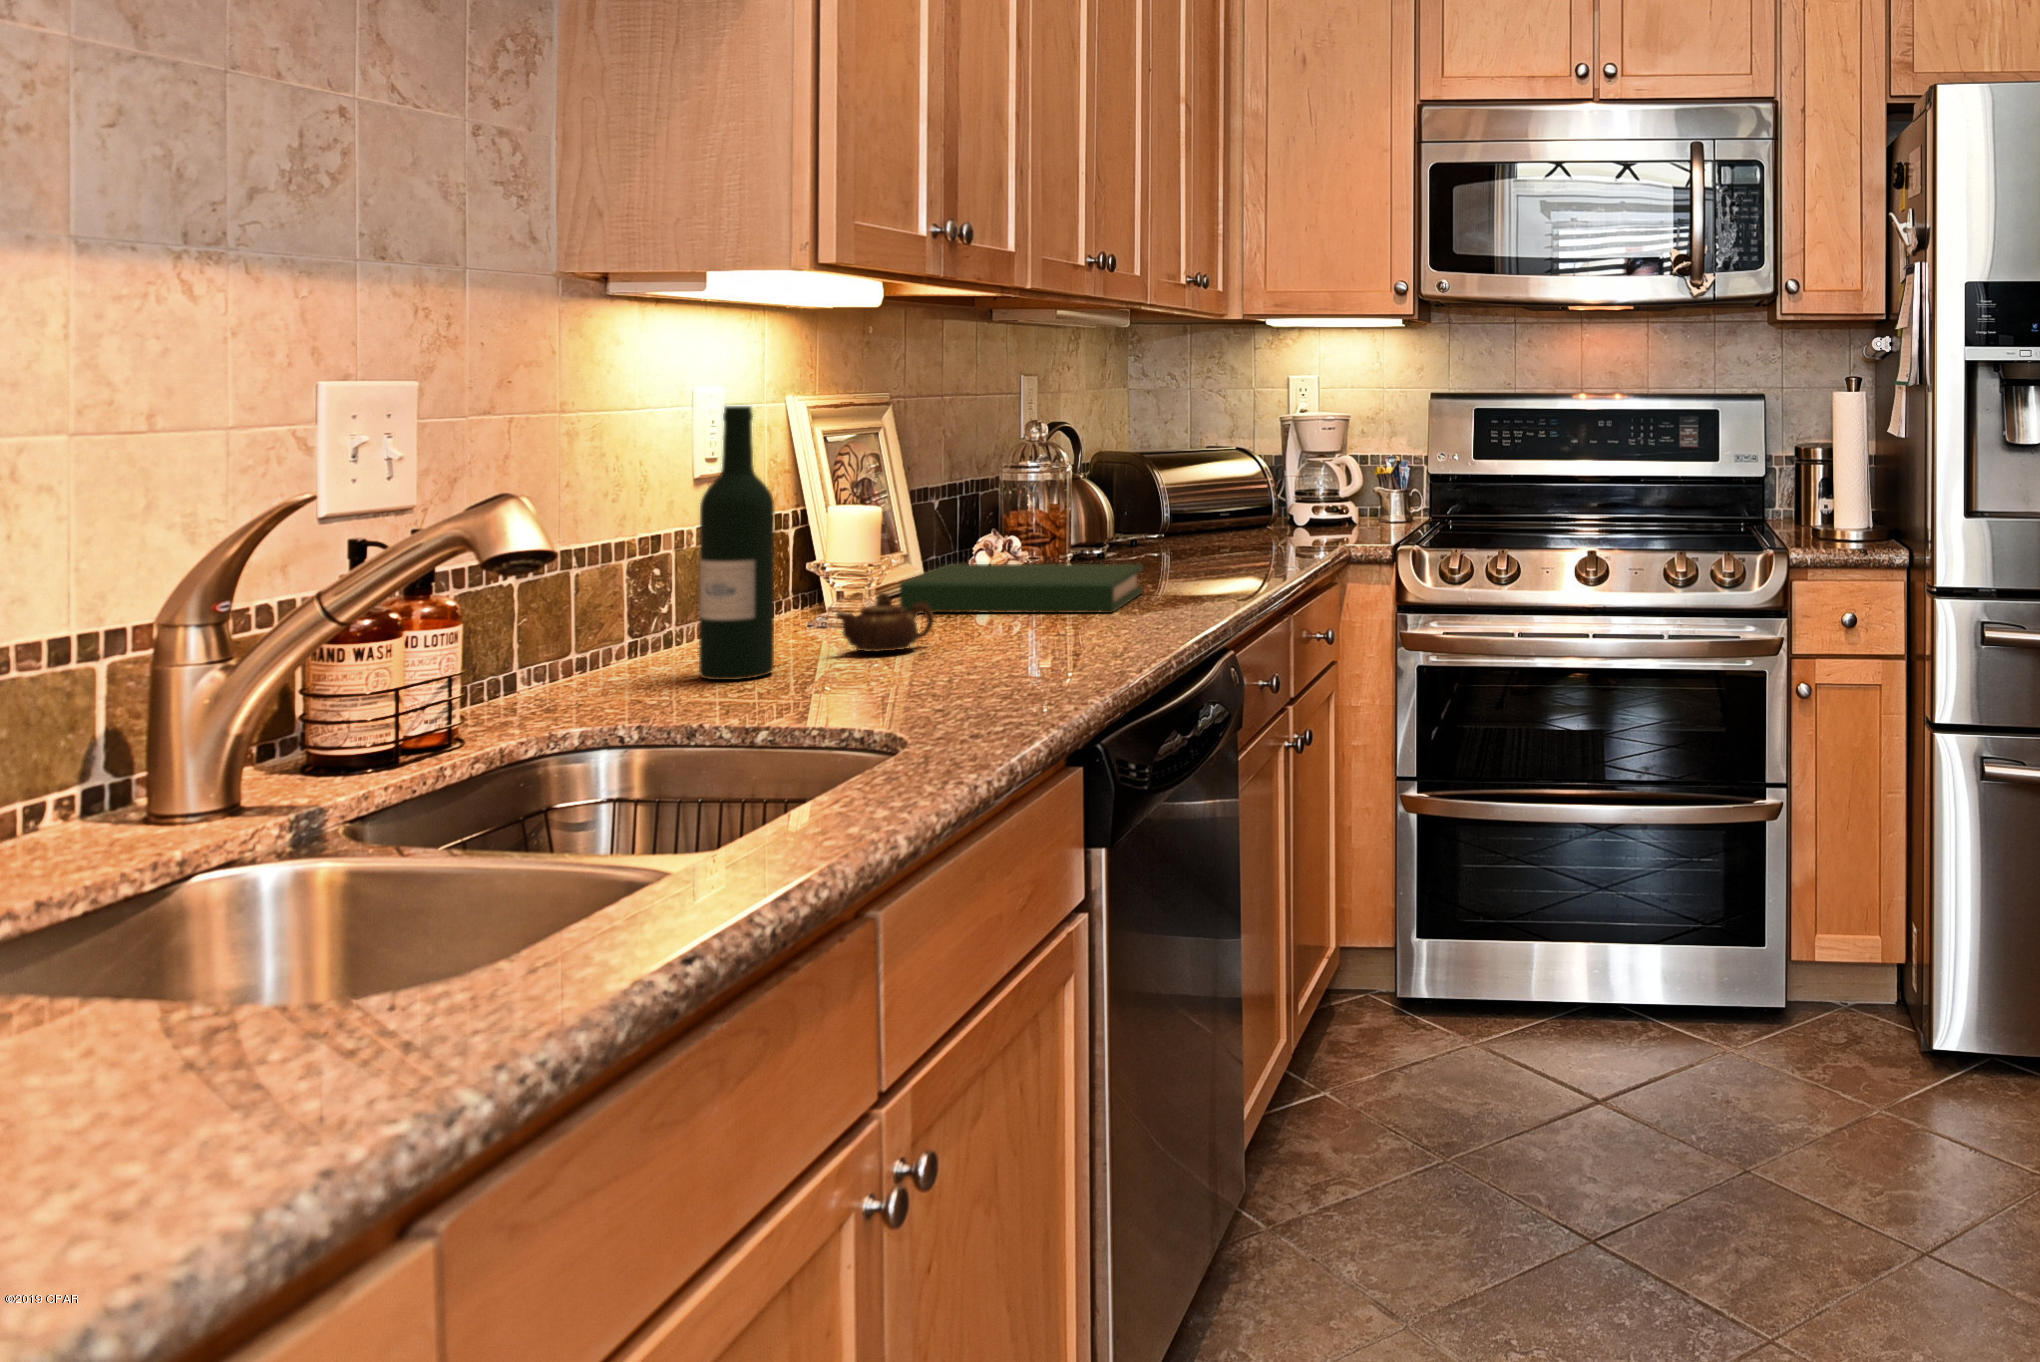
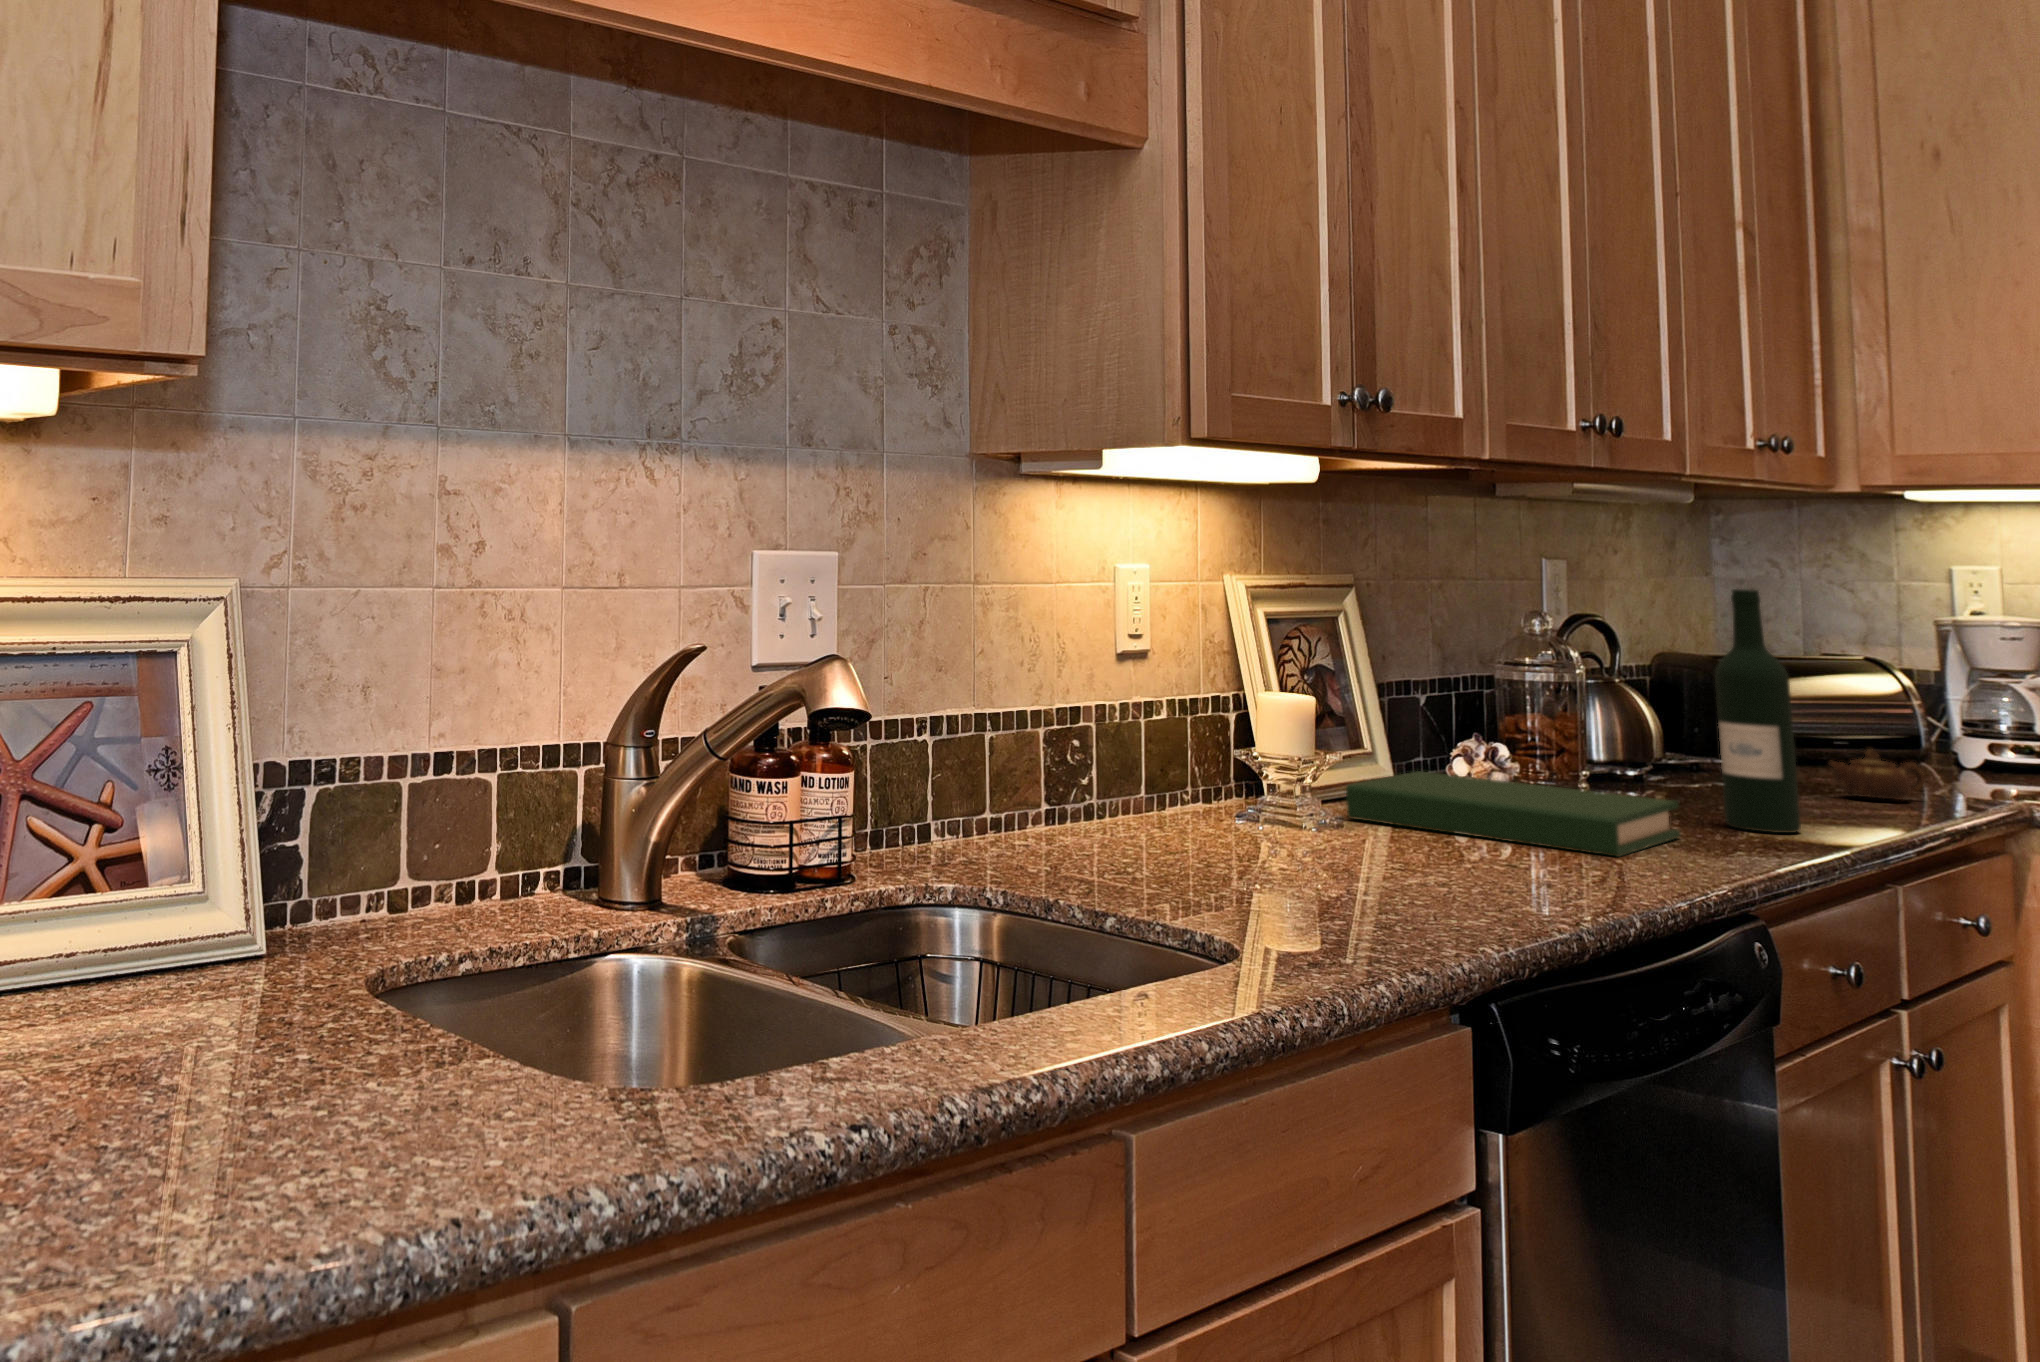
wine bottle: present [699,406,774,680] -> present [1715,589,1801,833]
teapot: present [836,593,934,652] -> present [1829,749,1924,800]

